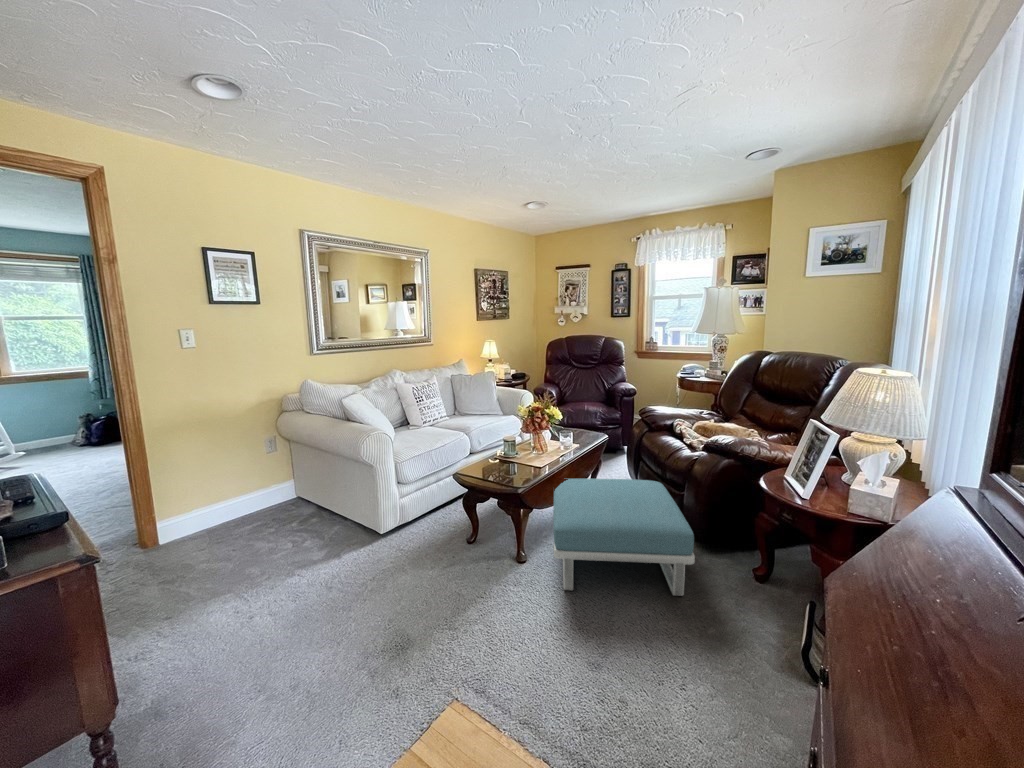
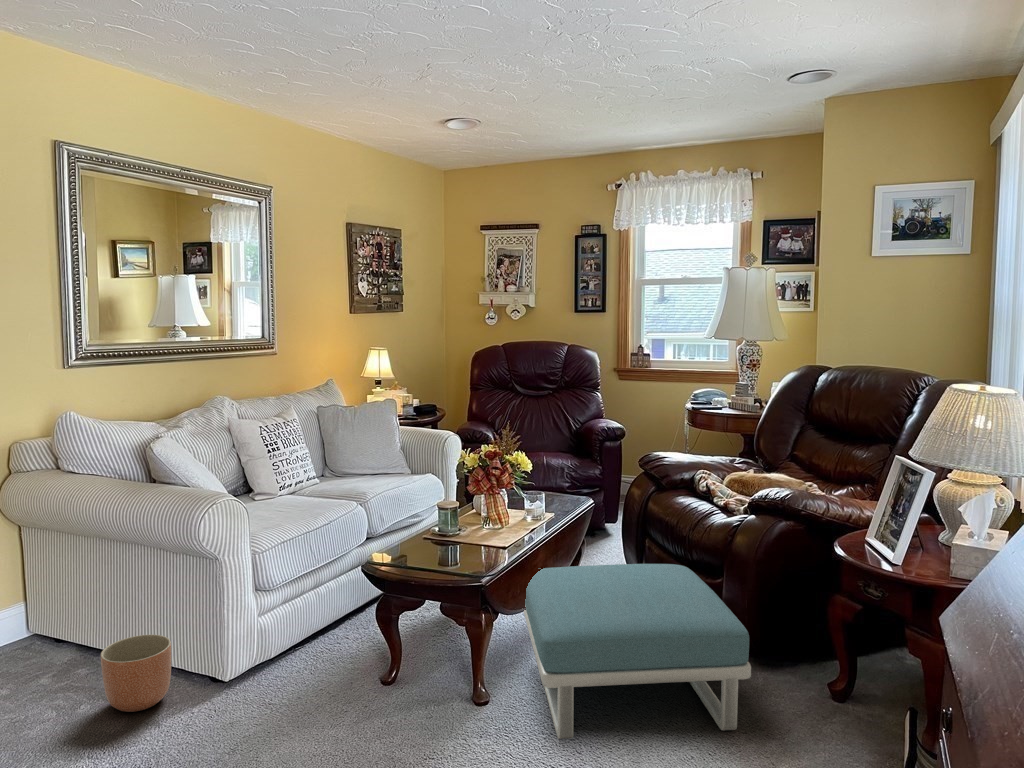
planter: none [314,504,353,547] -> present [101,635,171,712]

